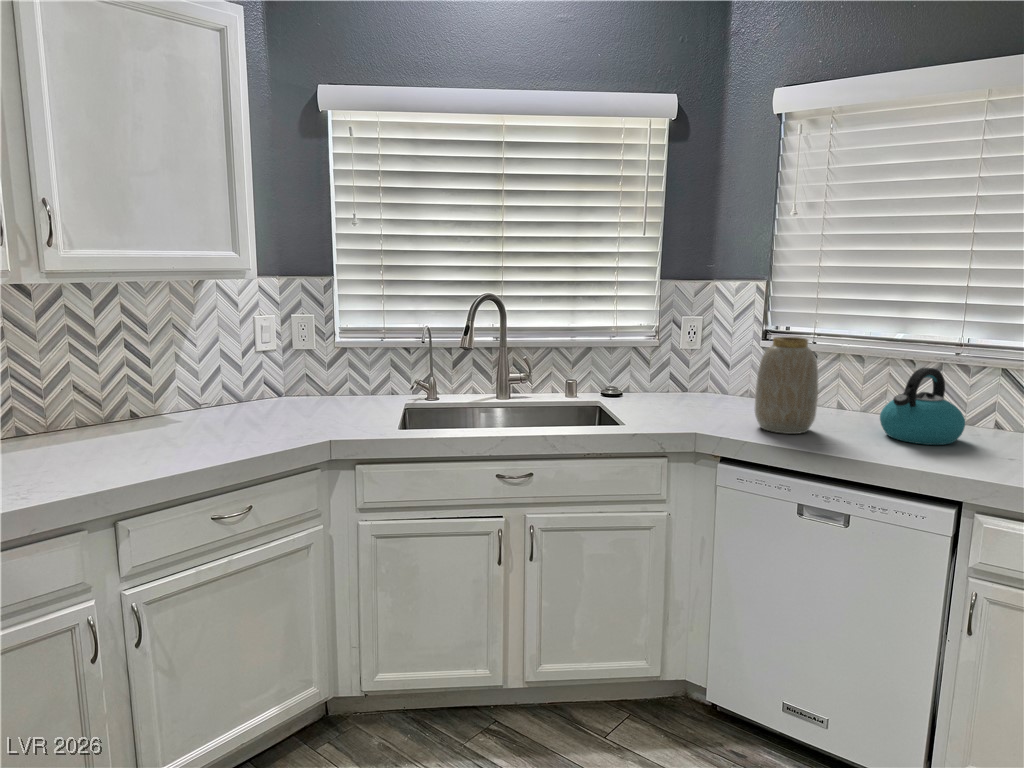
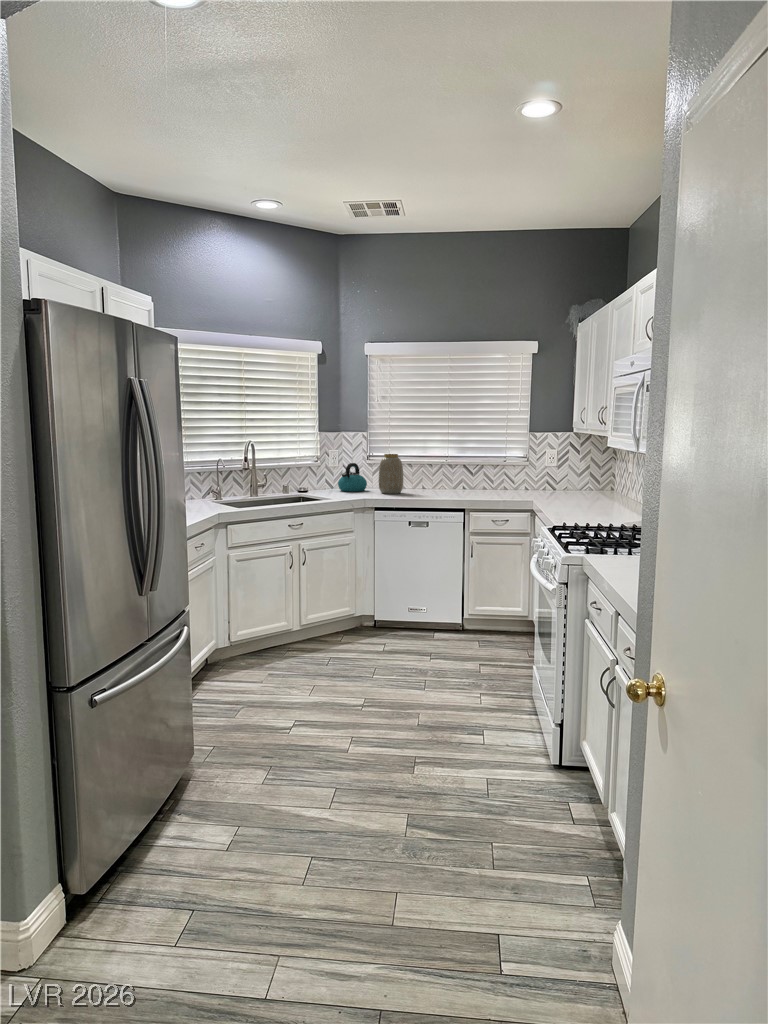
kettle: present [880,368,965,445] -> present [338,463,367,492]

